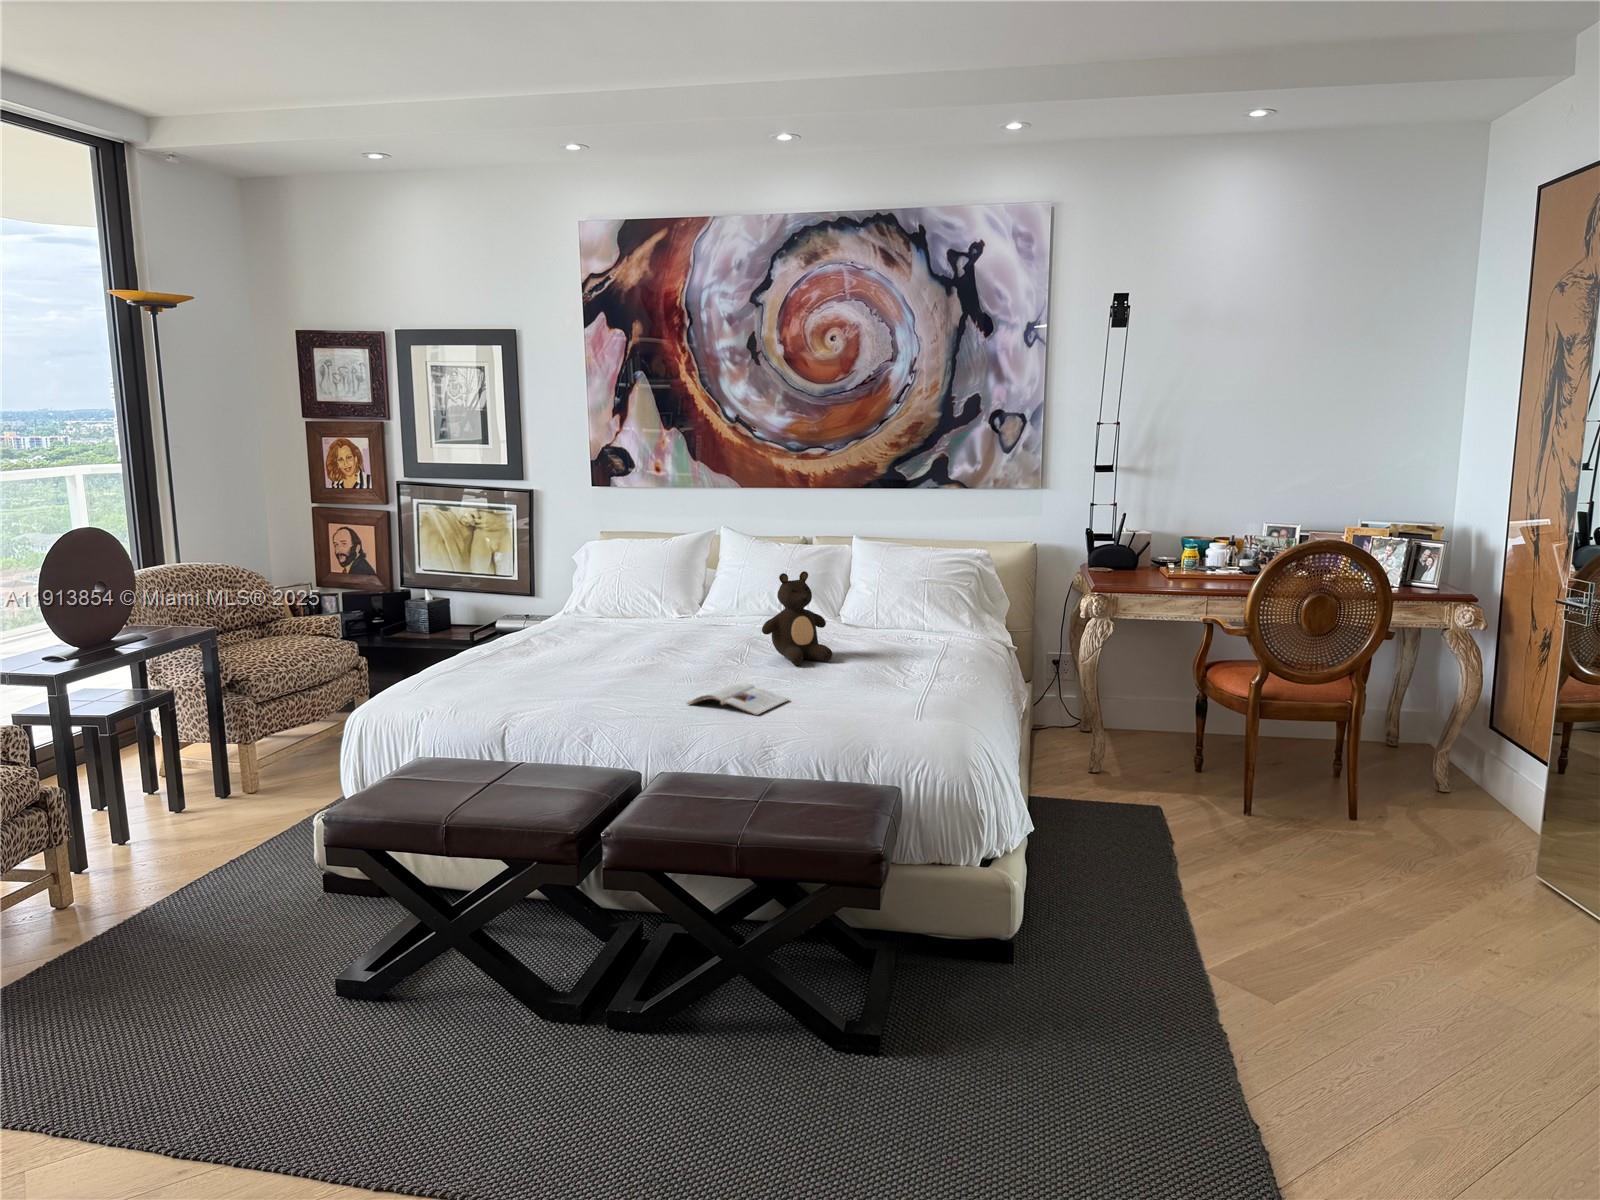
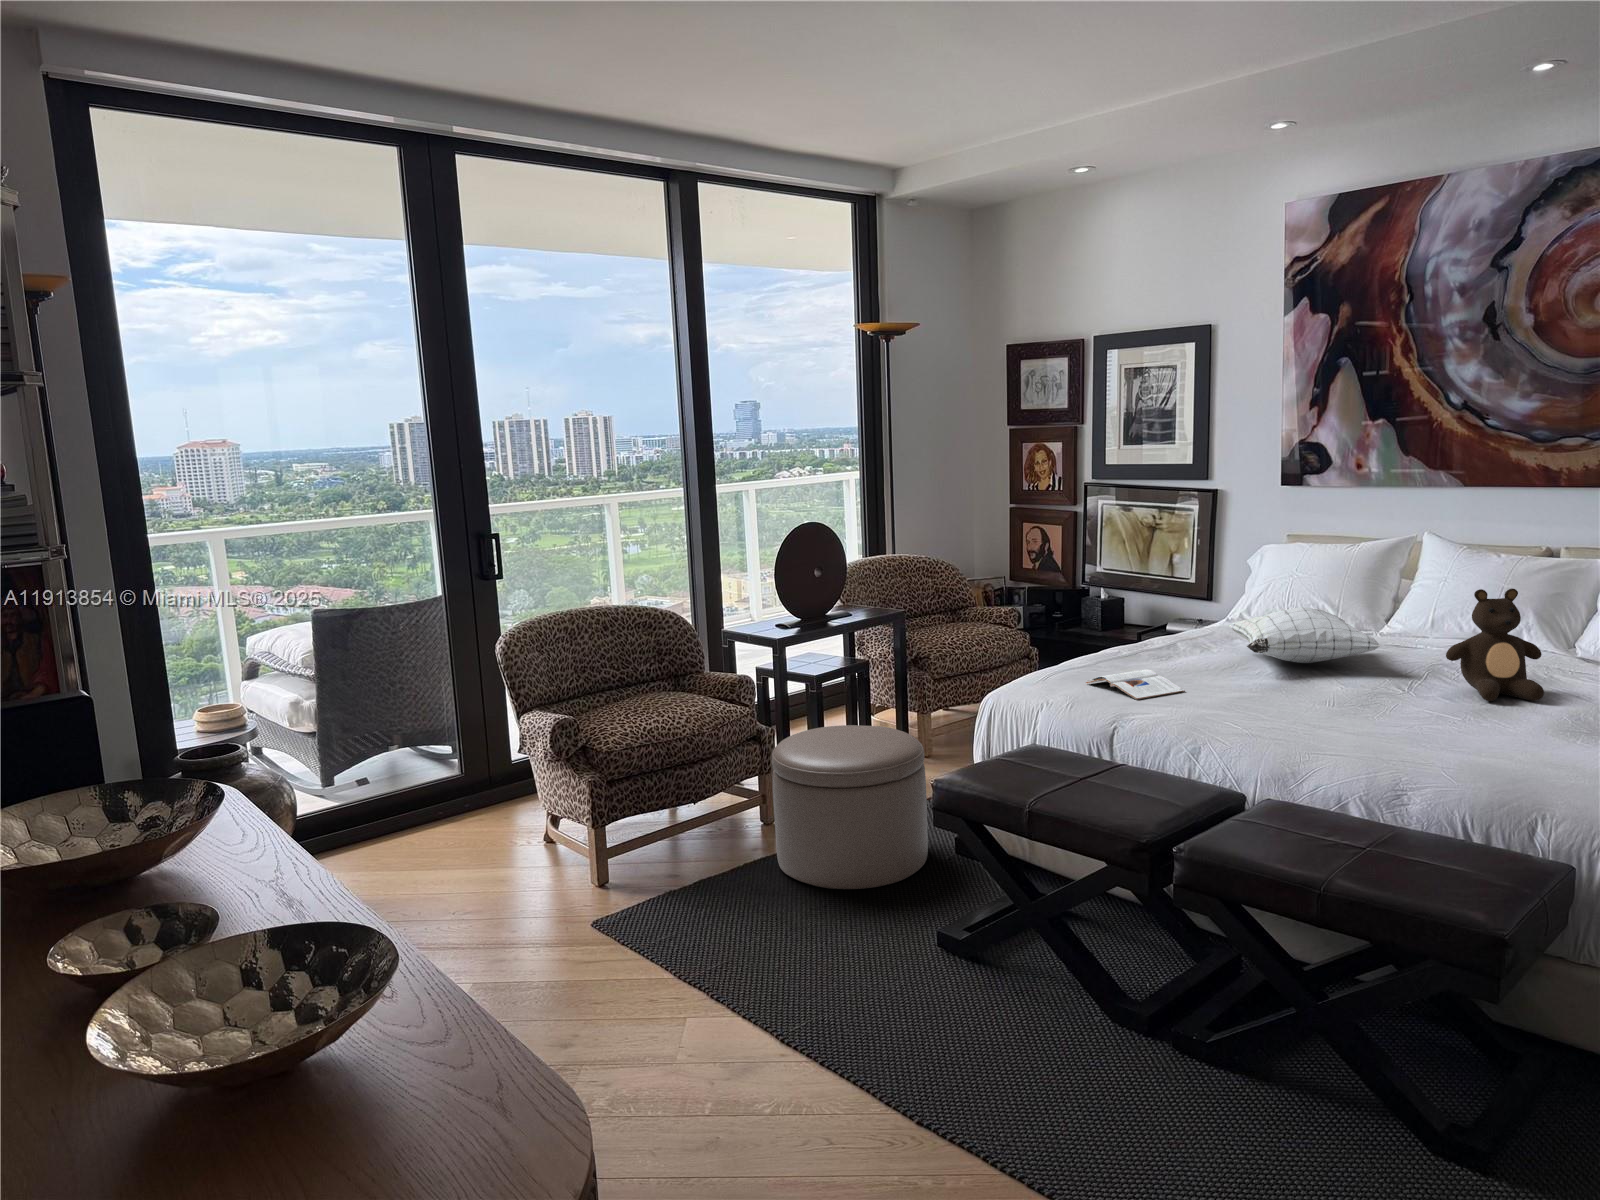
pillow: none [575,597,709,648] -> present [1229,607,1381,663]
magazine: present [688,682,789,715] -> present [1086,670,1185,700]
ottoman: none [76,766,293,968] -> present [772,725,928,889]

